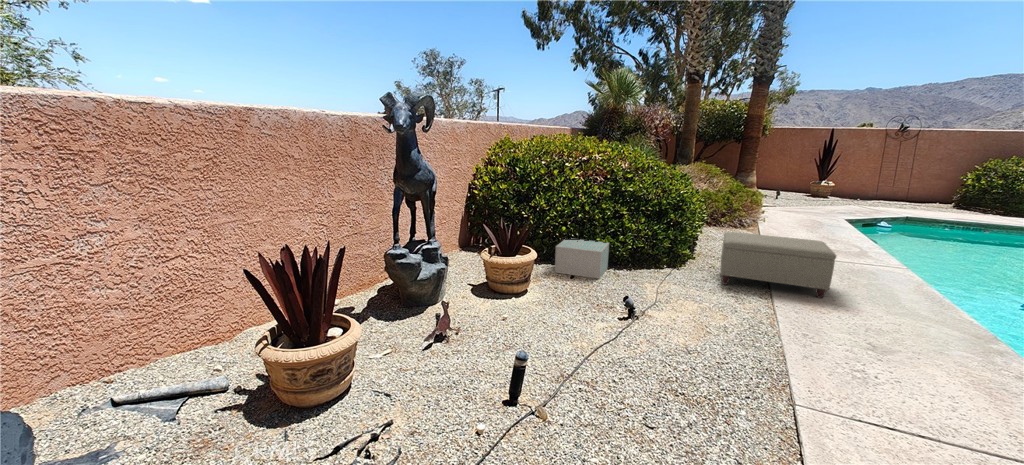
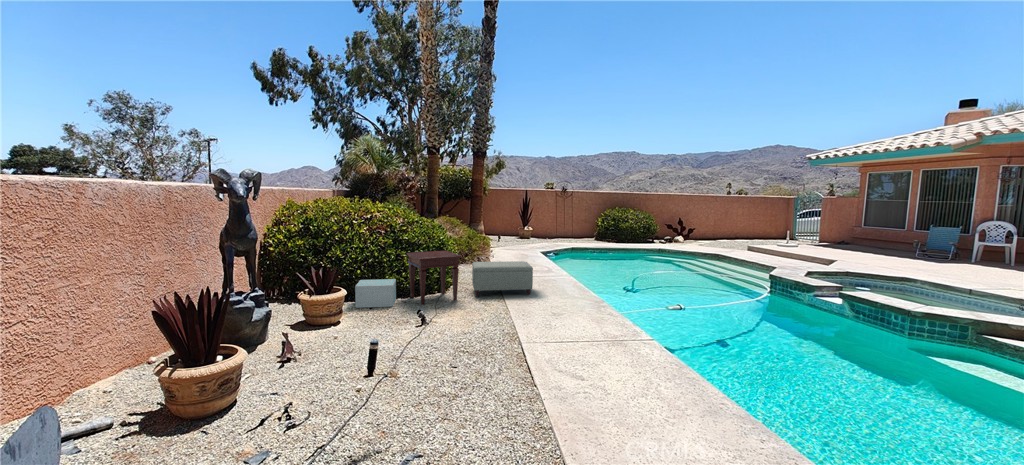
side table: none [626,210,705,286] -> present [407,251,461,305]

